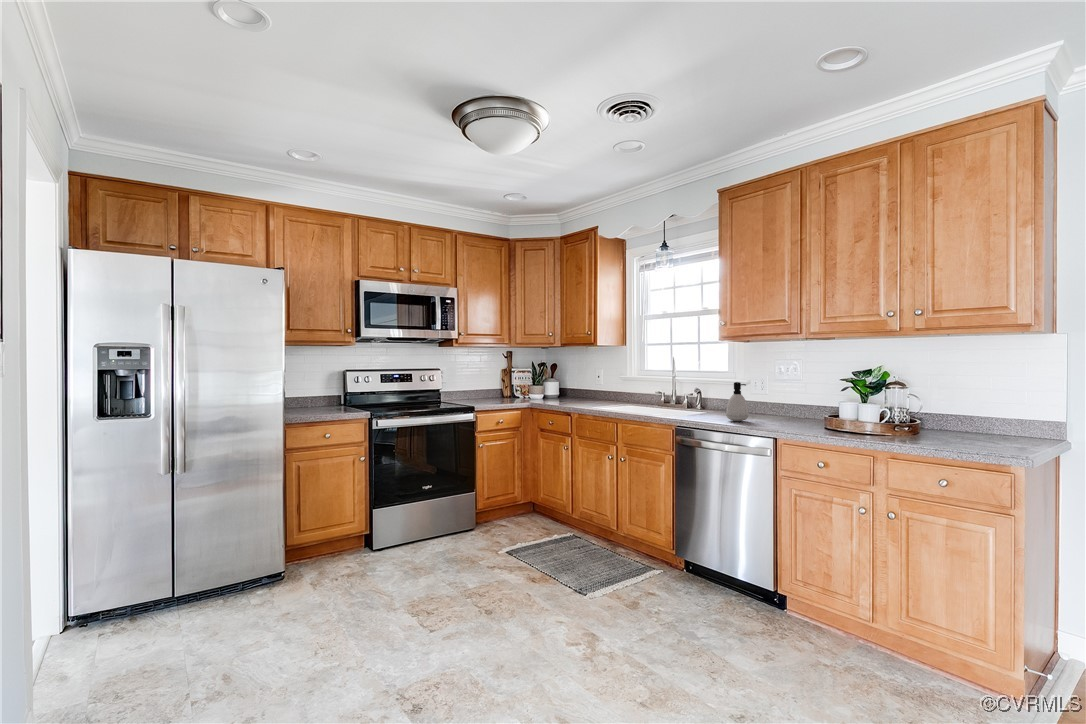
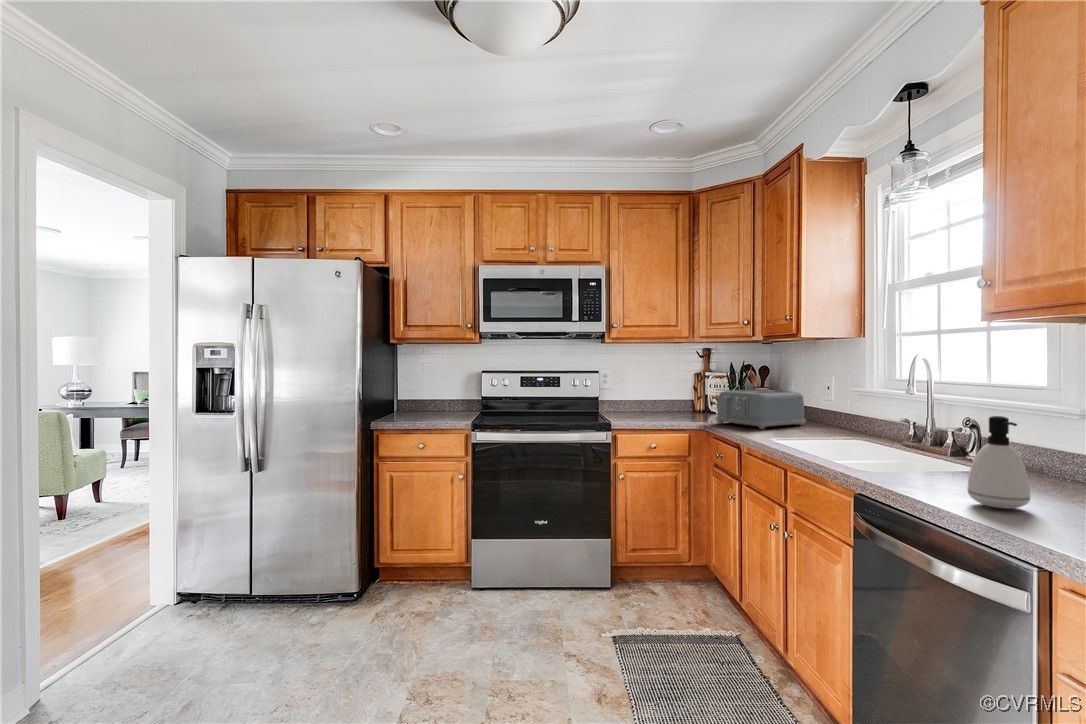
toaster: none [544,380,595,404] -> present [716,389,806,429]

